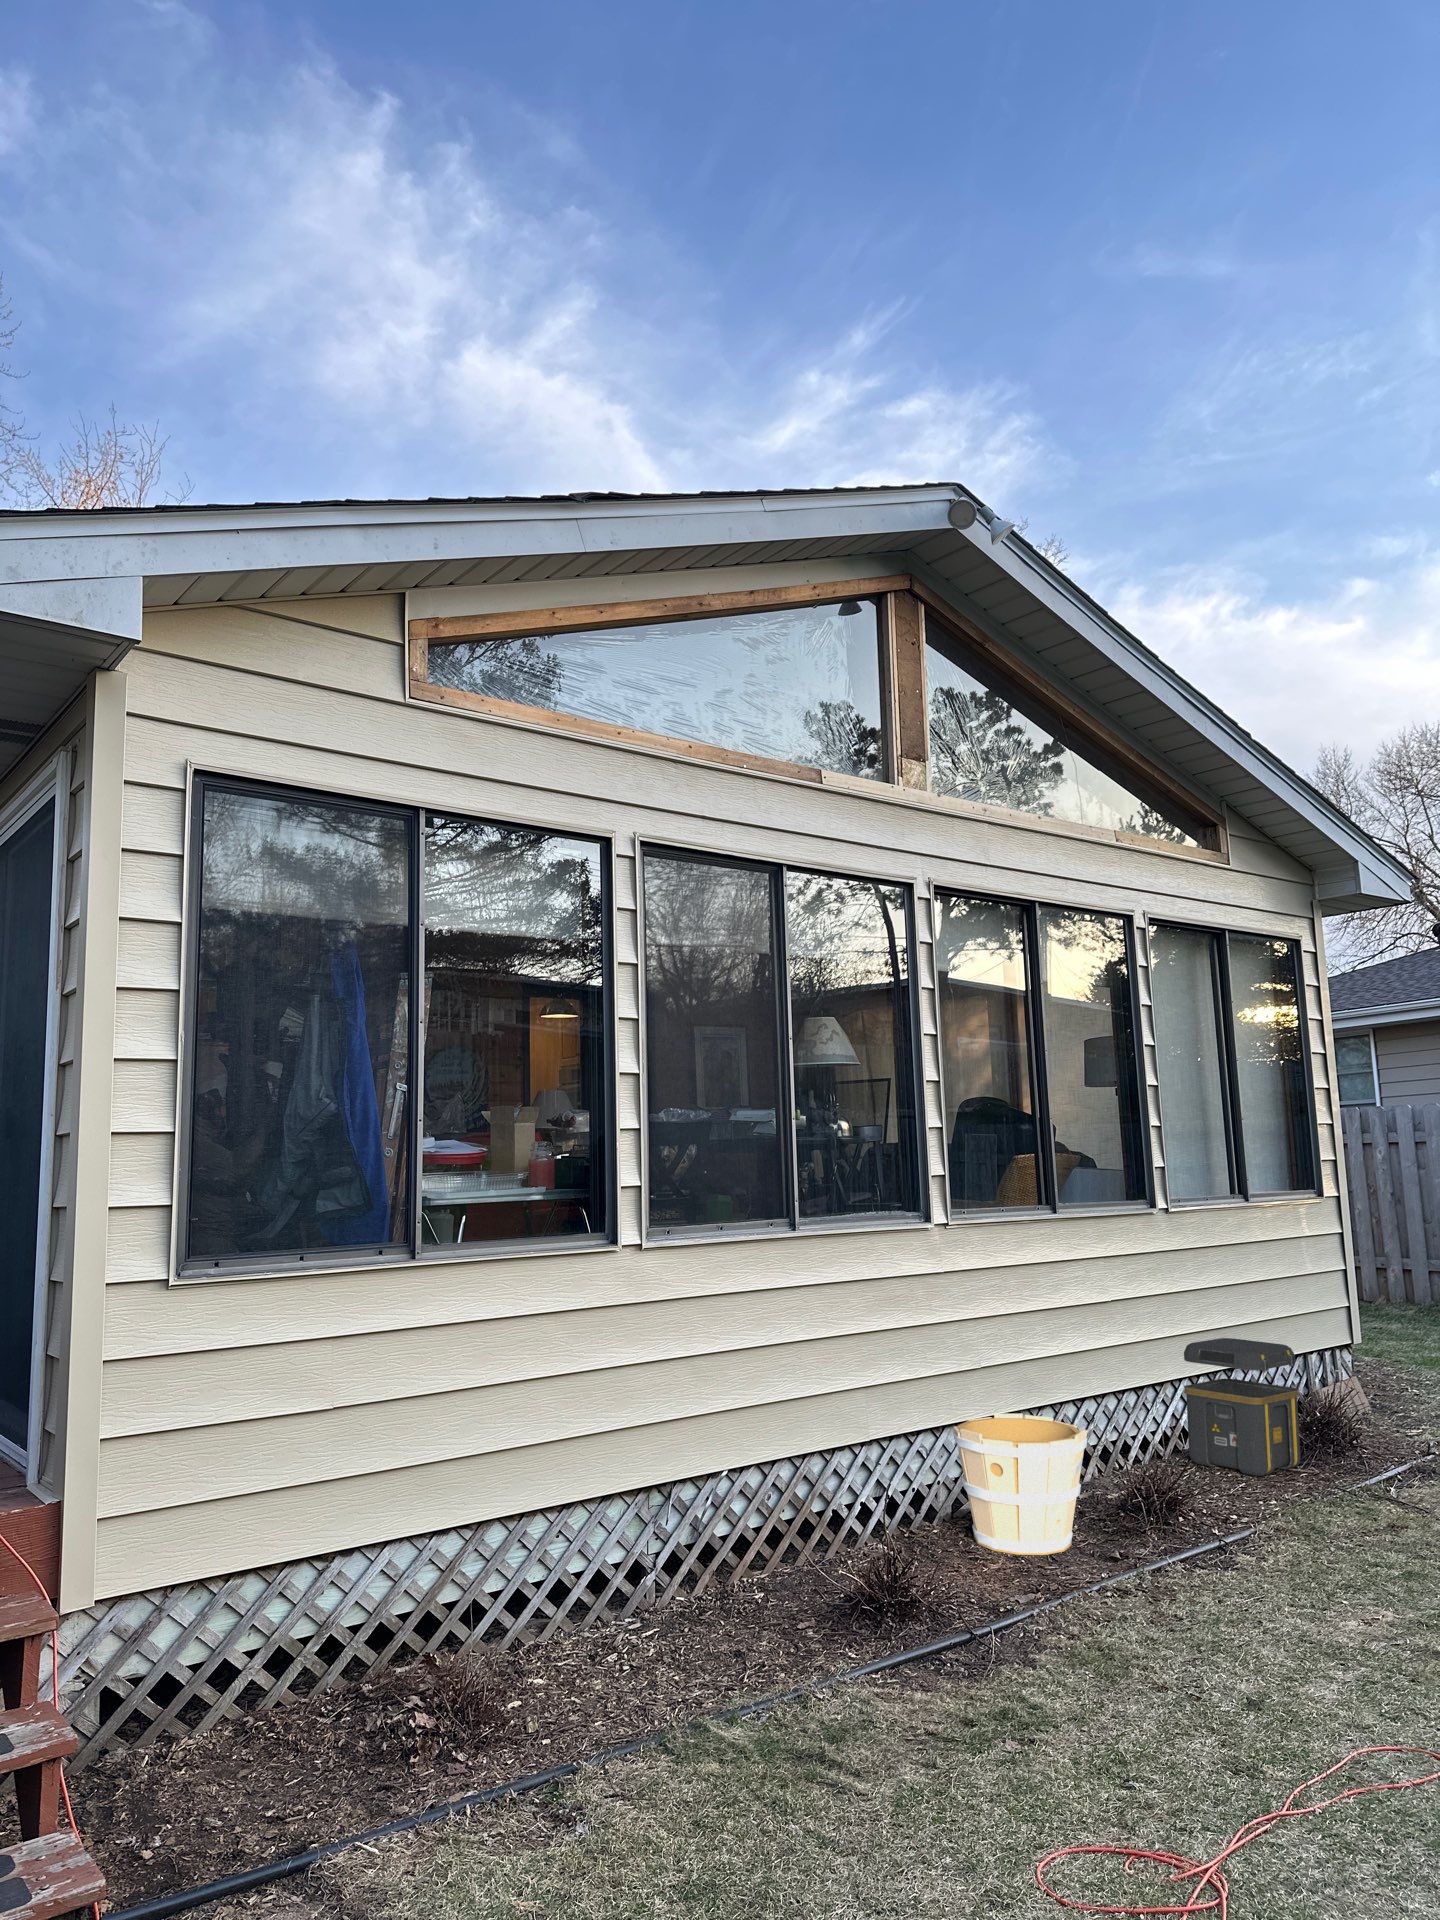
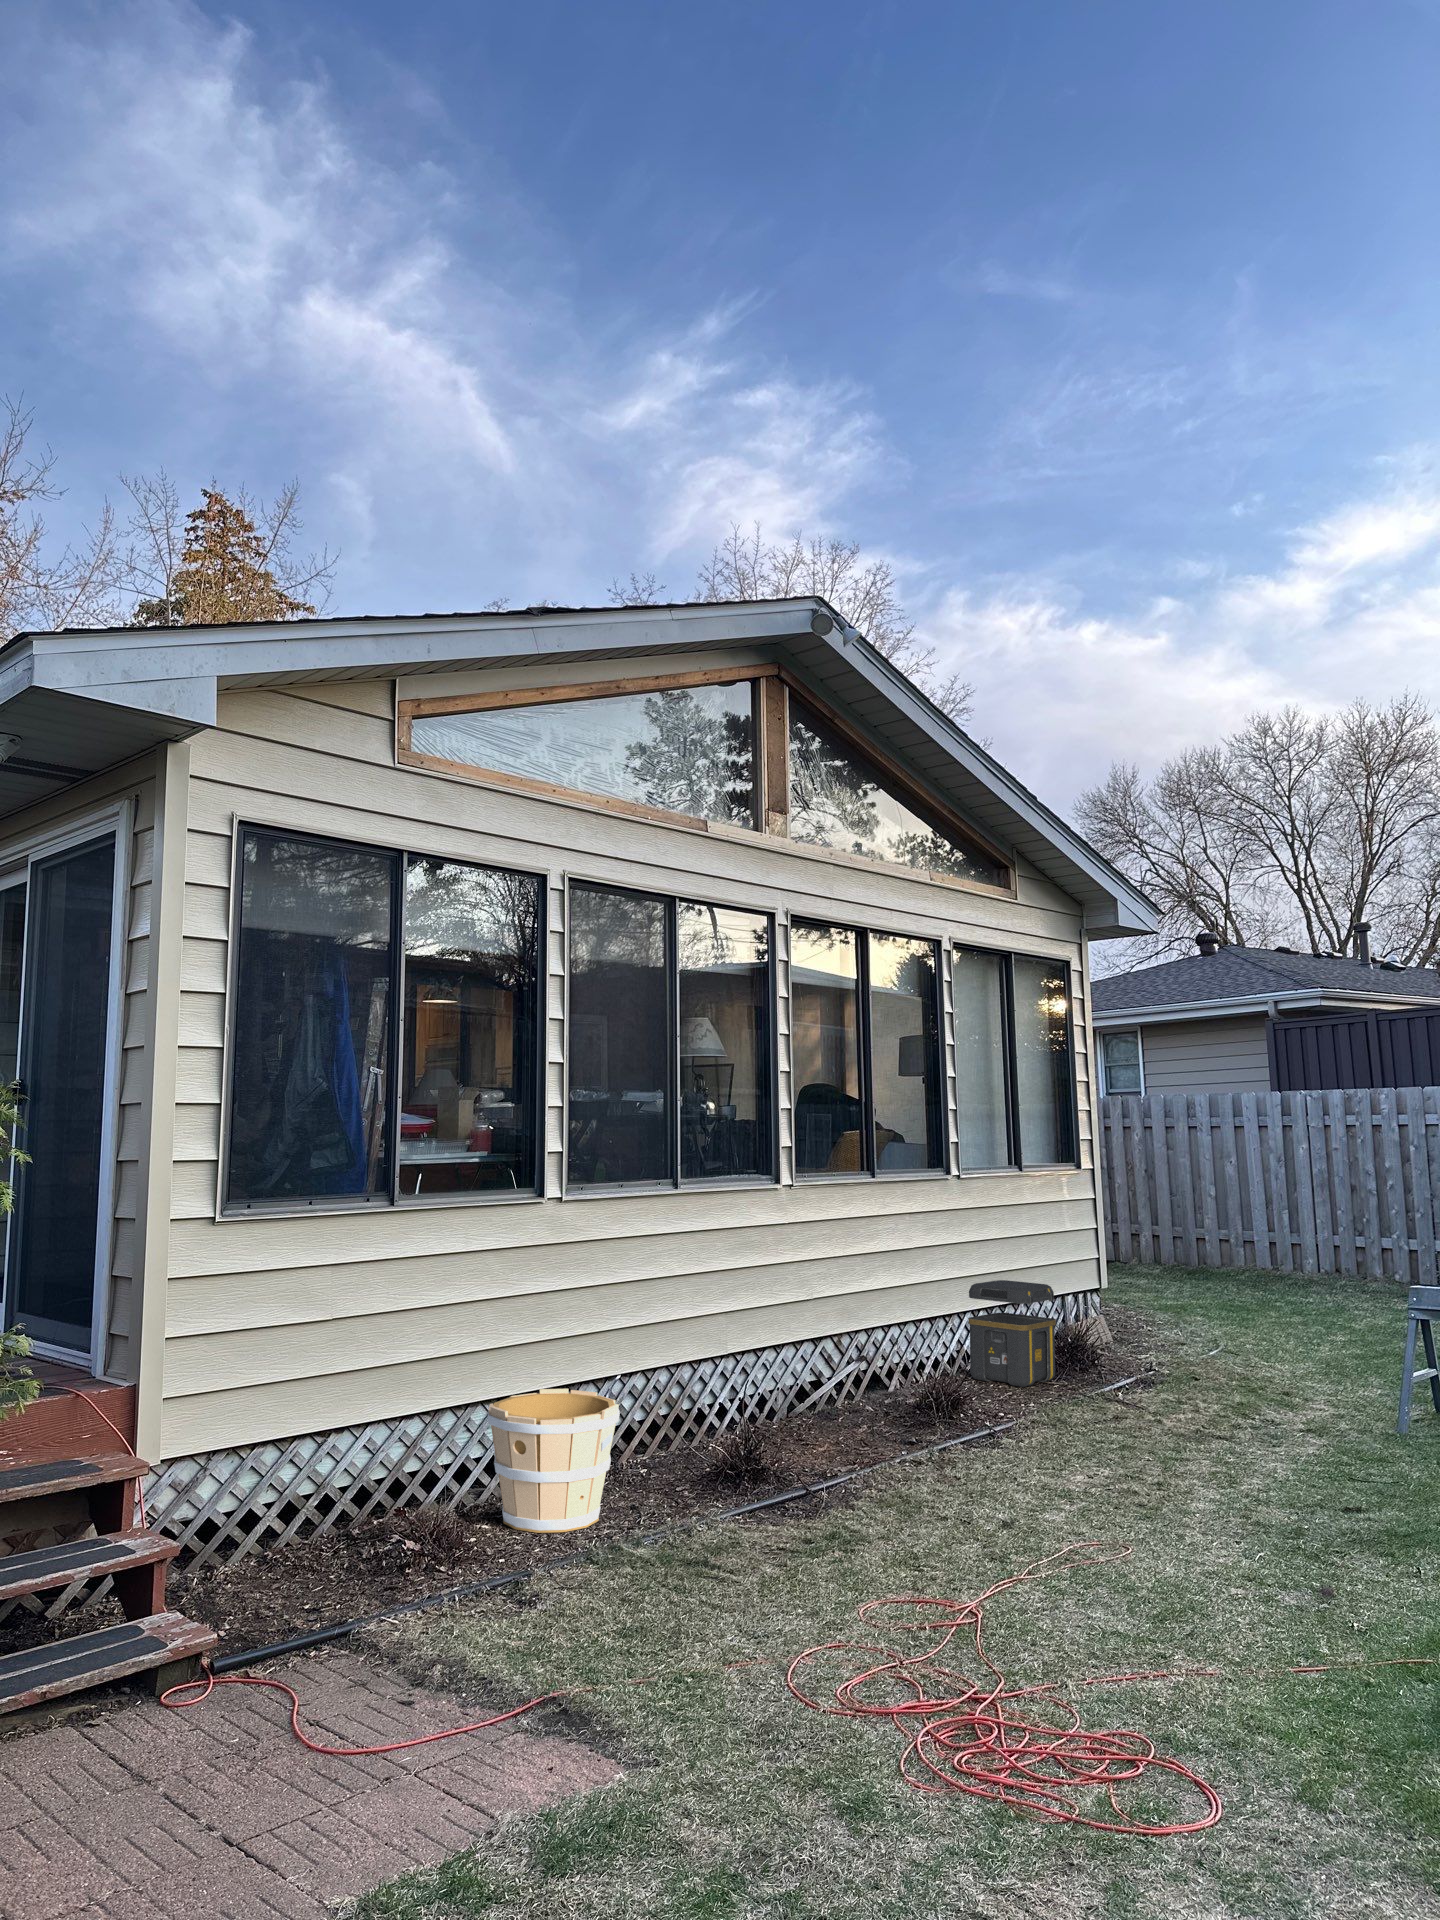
wooden bucket: present [953,1414,1087,1555] -> present [488,1389,620,1533]

